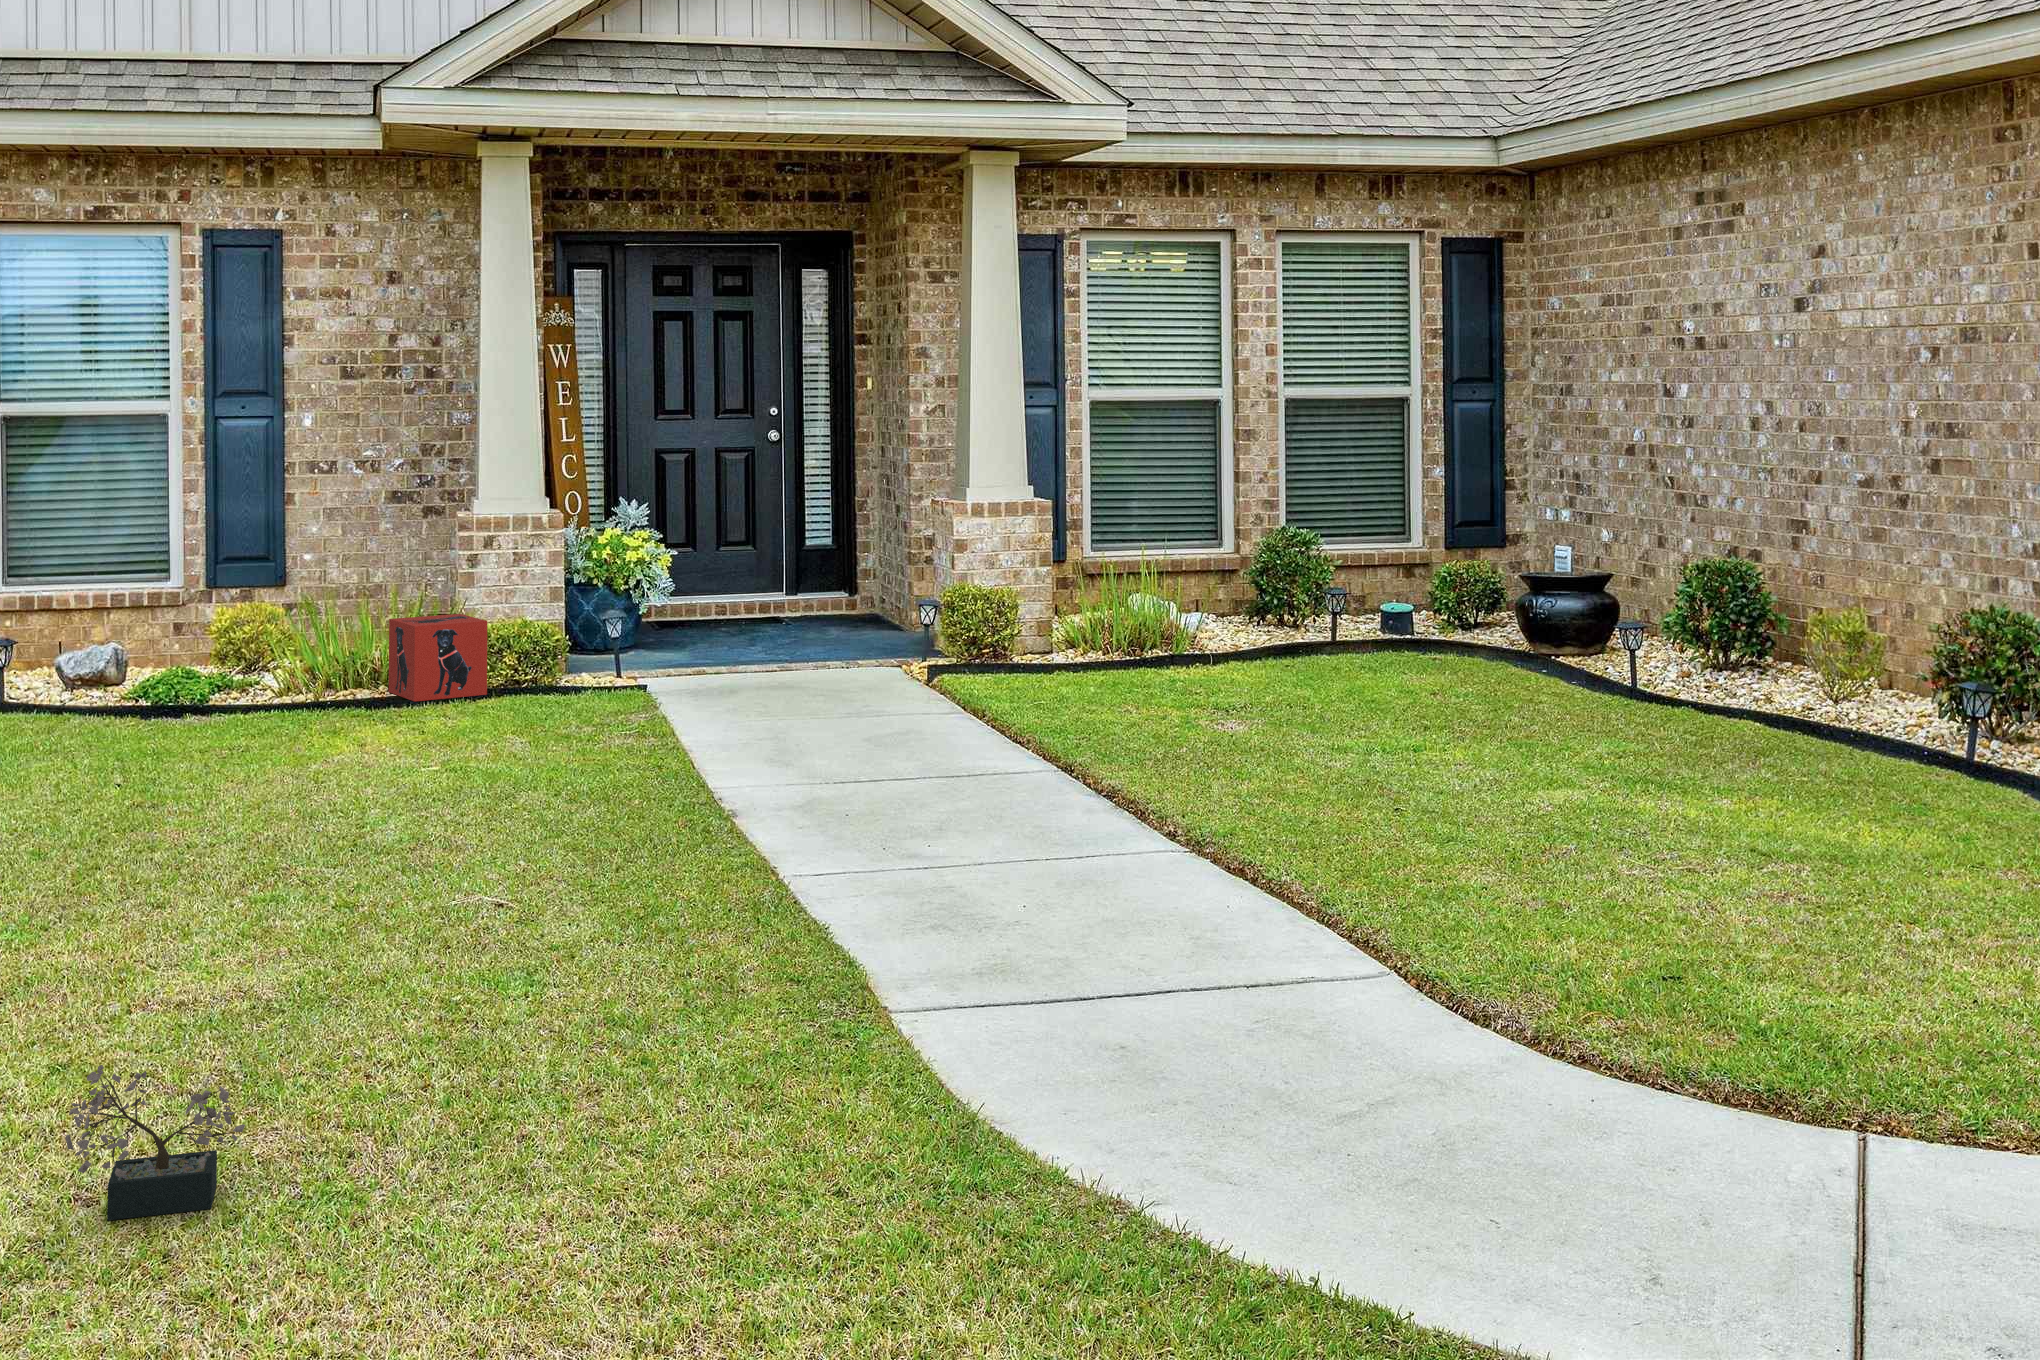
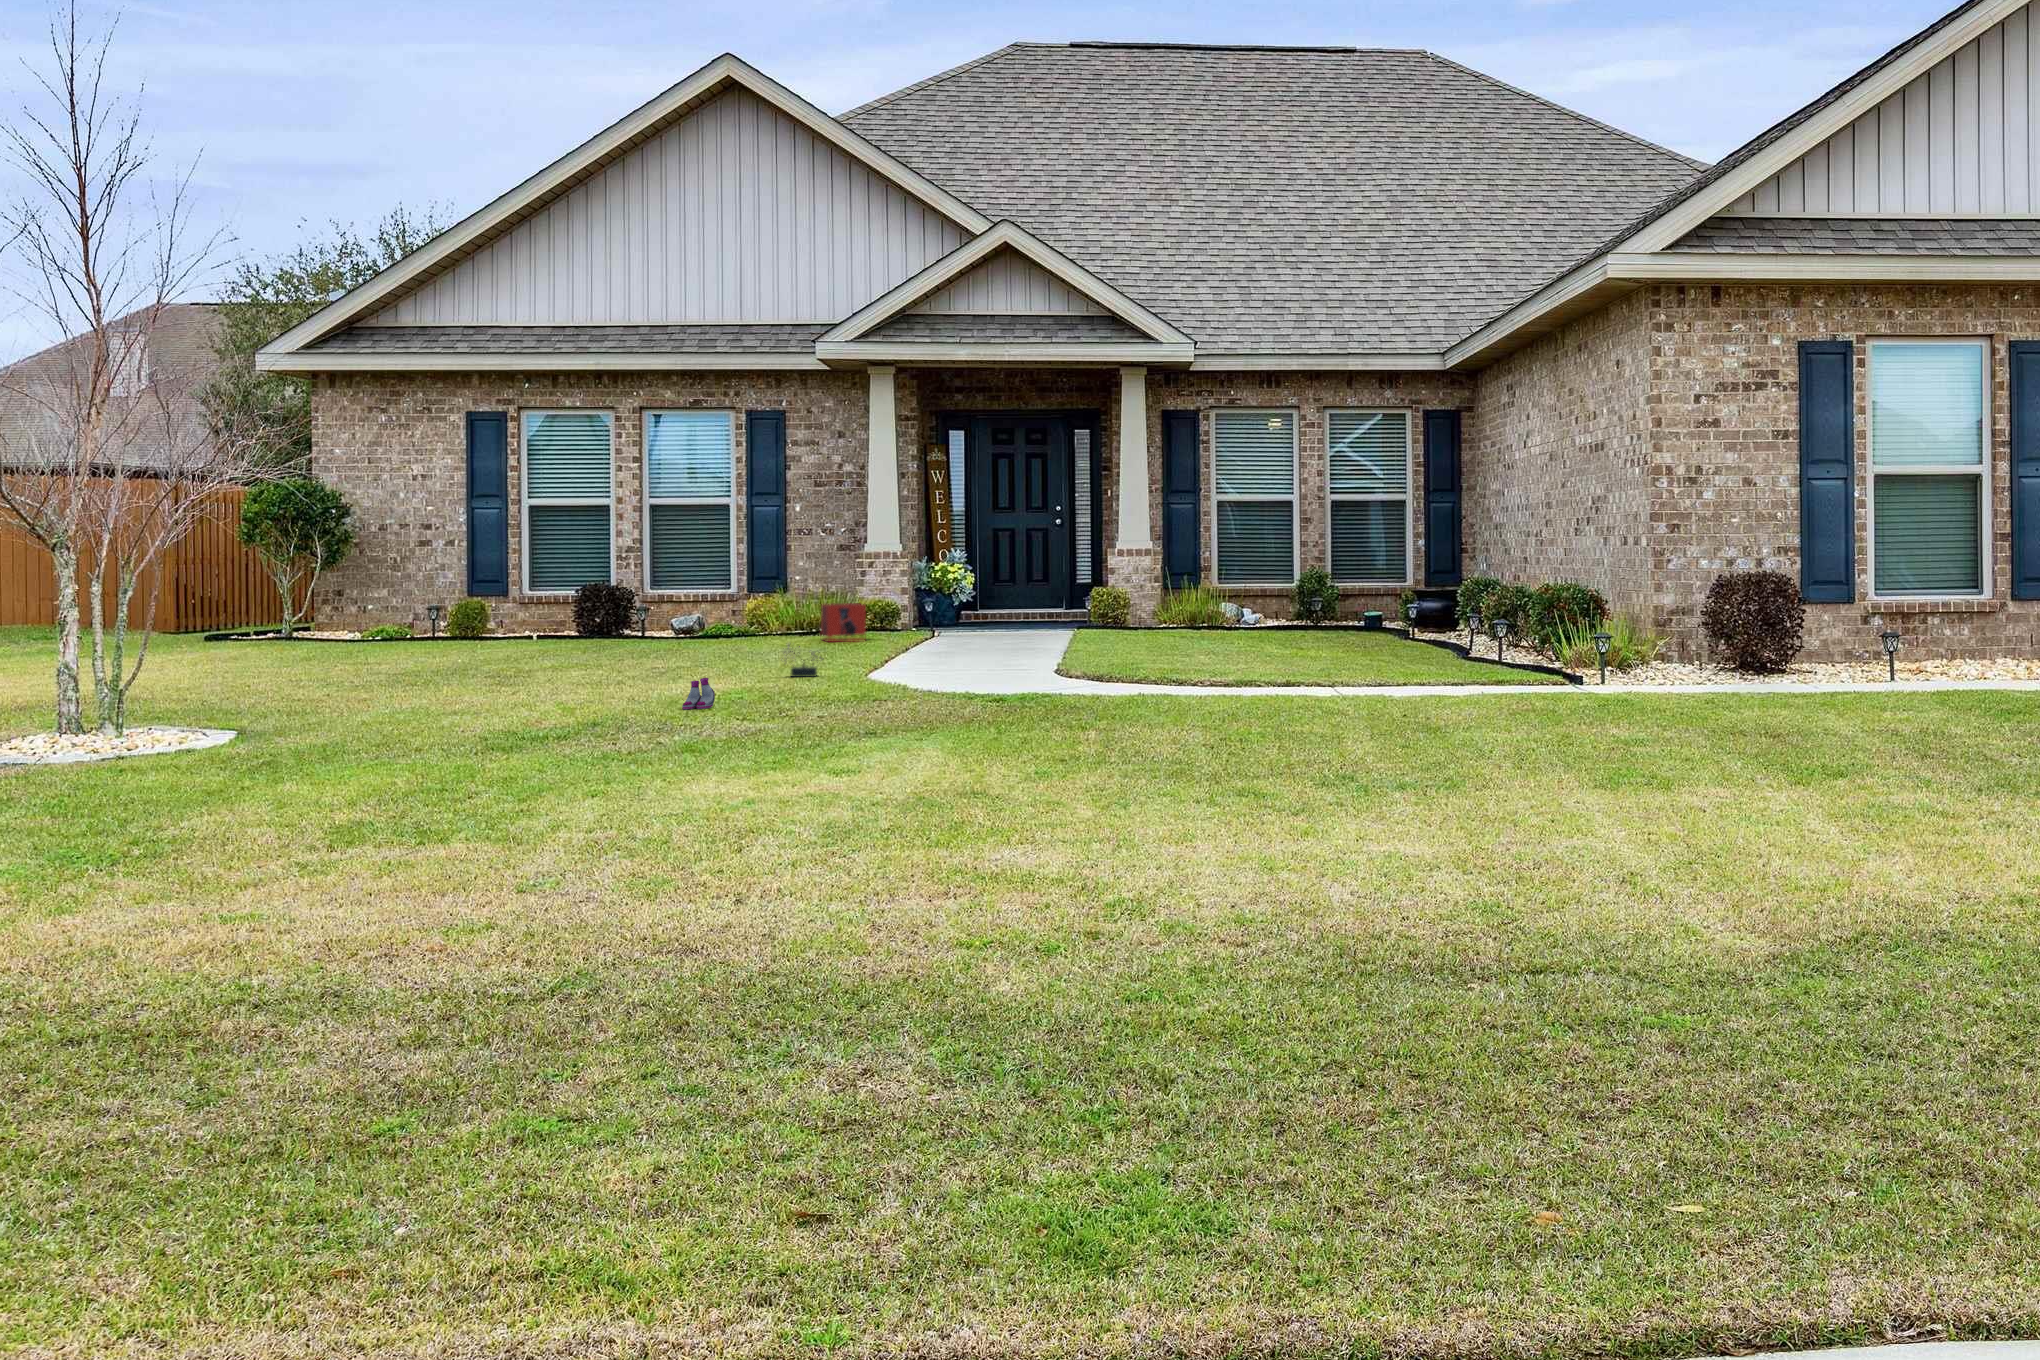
boots: none [384,1037,476,1156] -> present [682,678,715,709]
decorative plant: present [65,1065,245,1220] -> present [781,644,821,677]

